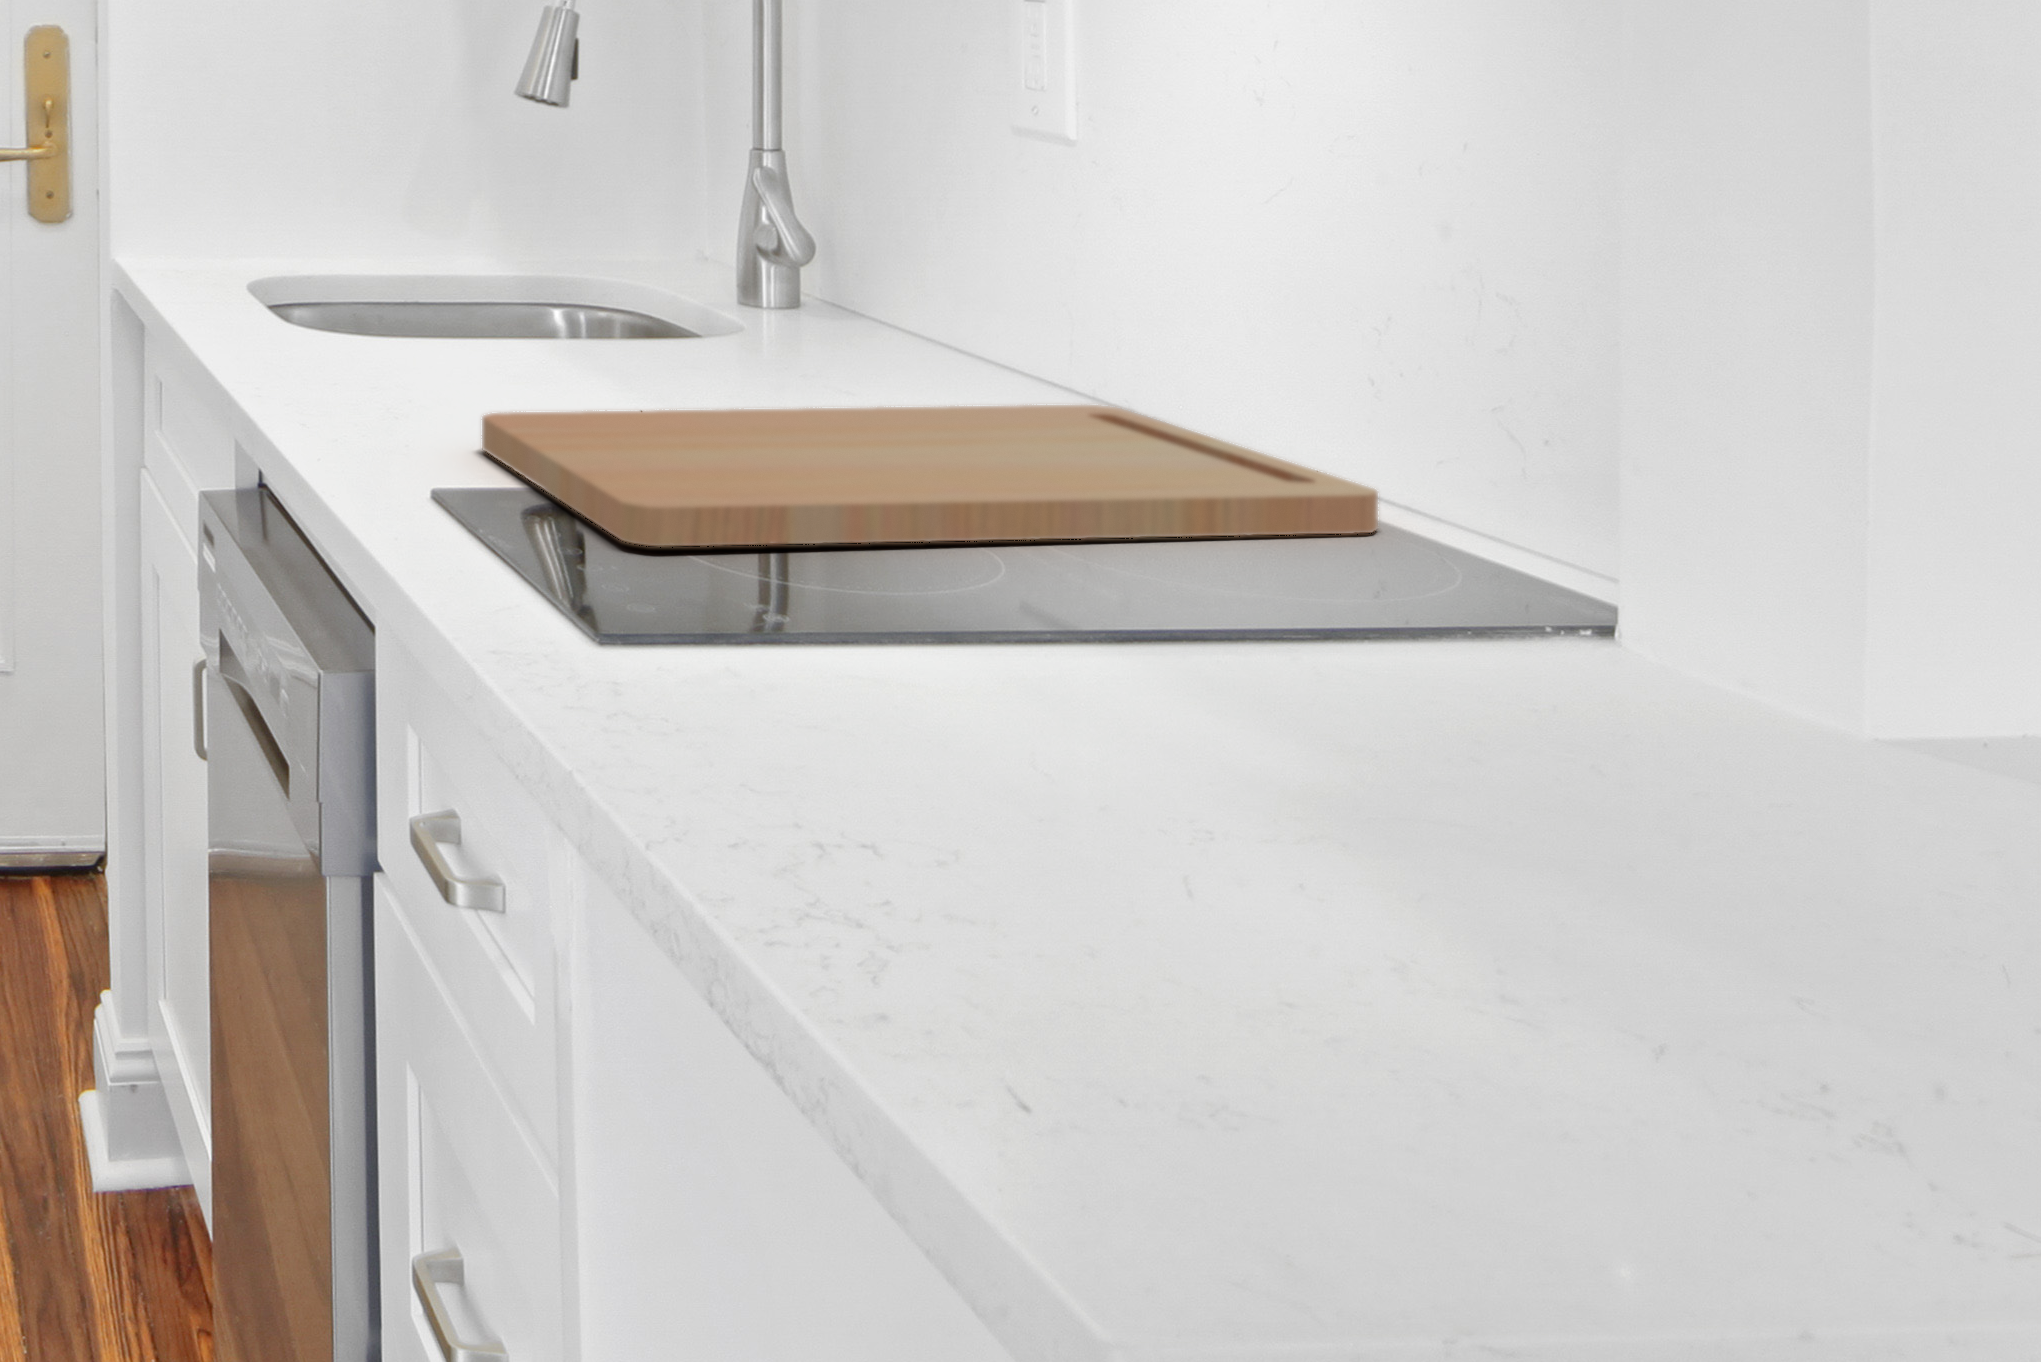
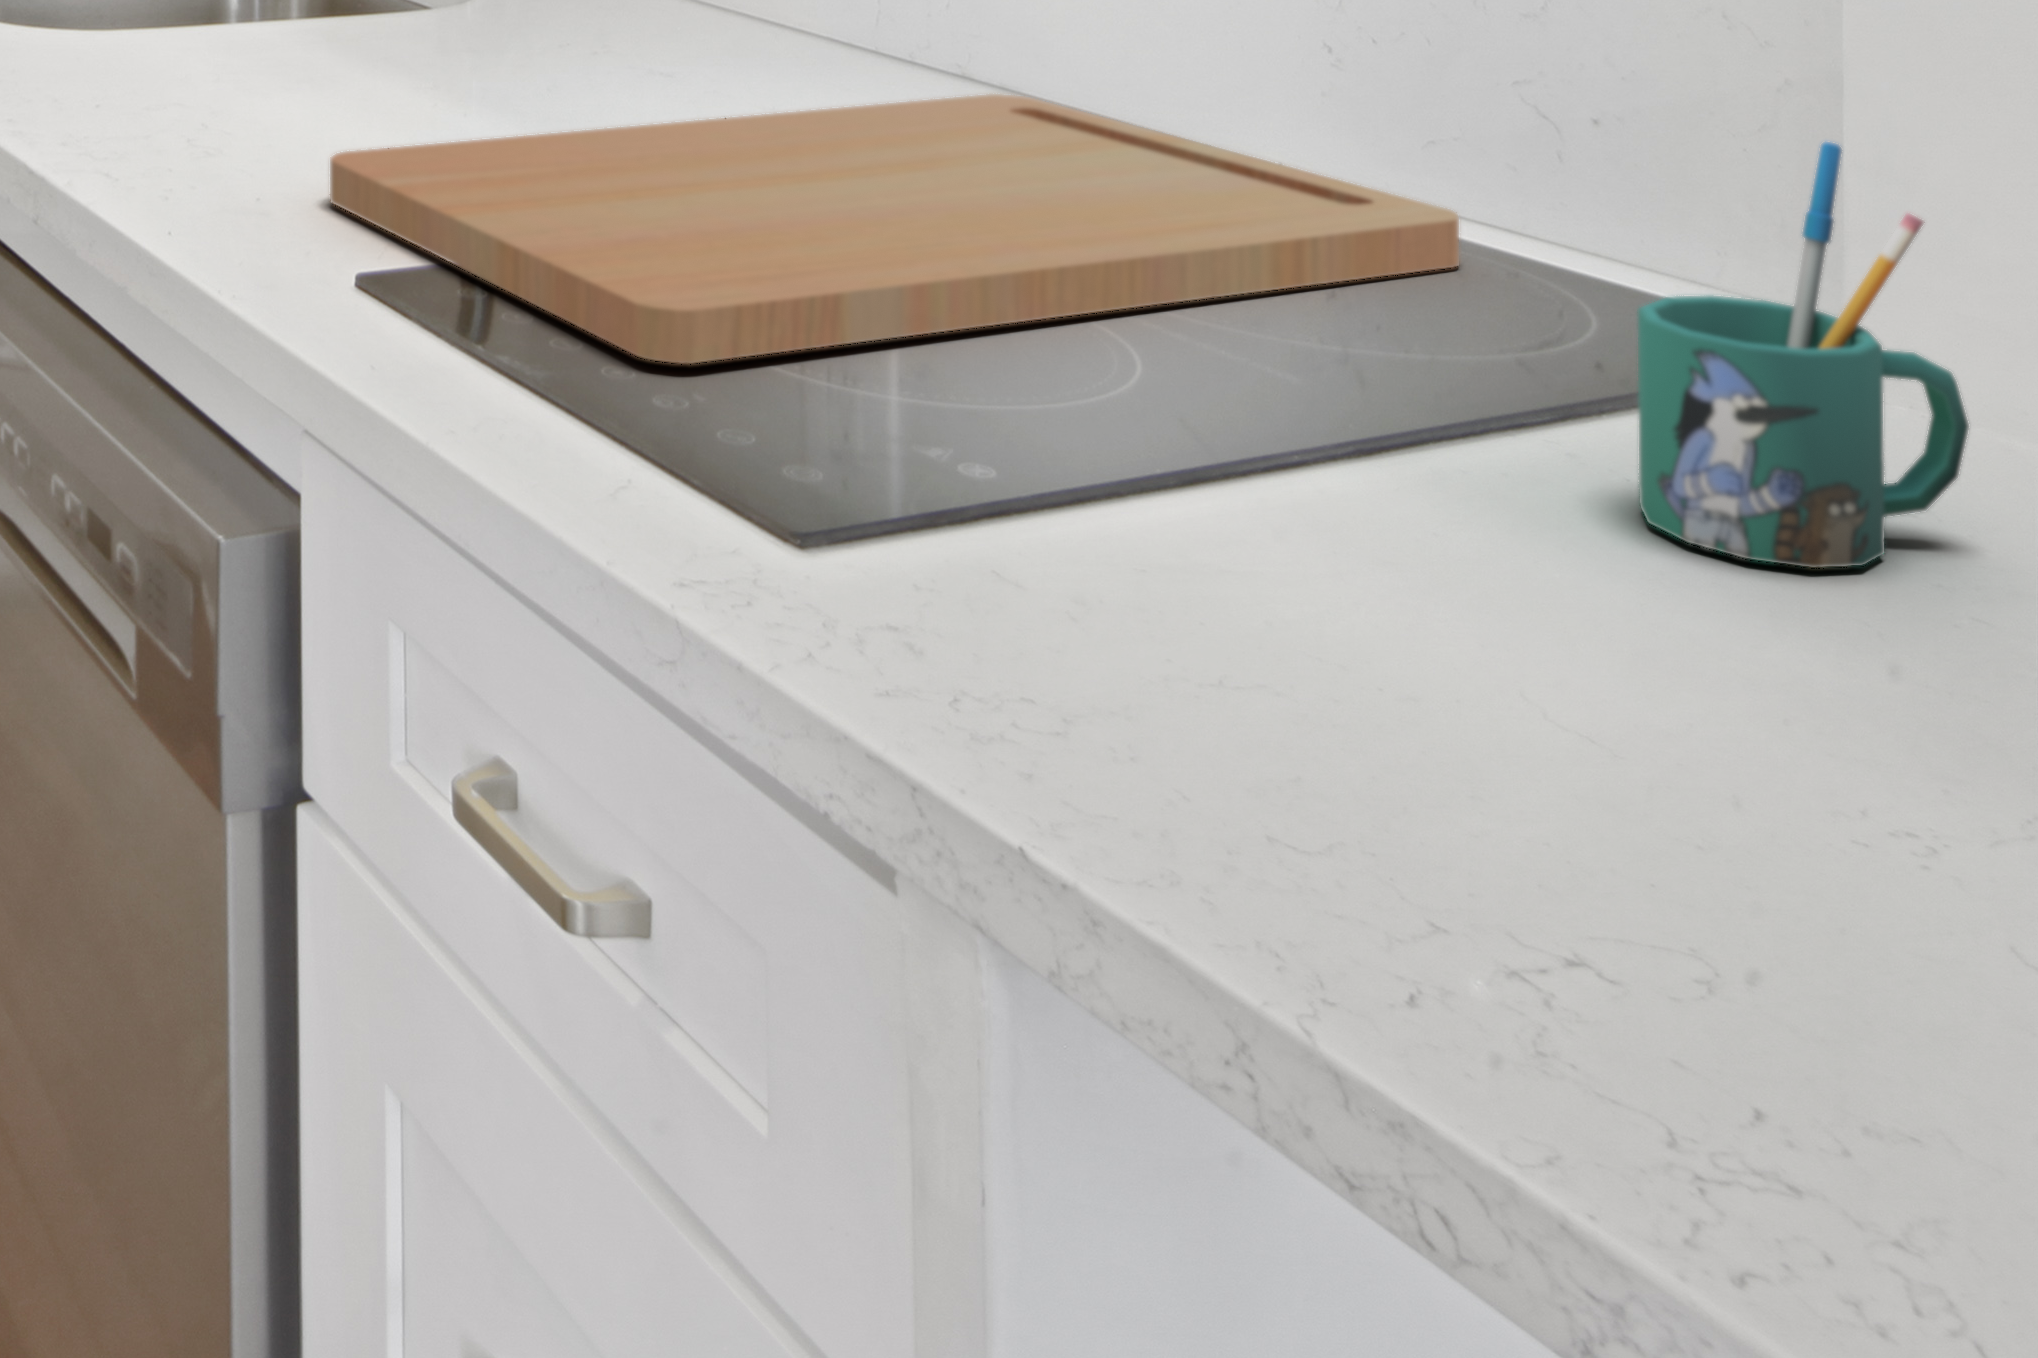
mug: none [1289,395,1533,698] -> present [1637,142,1969,568]

